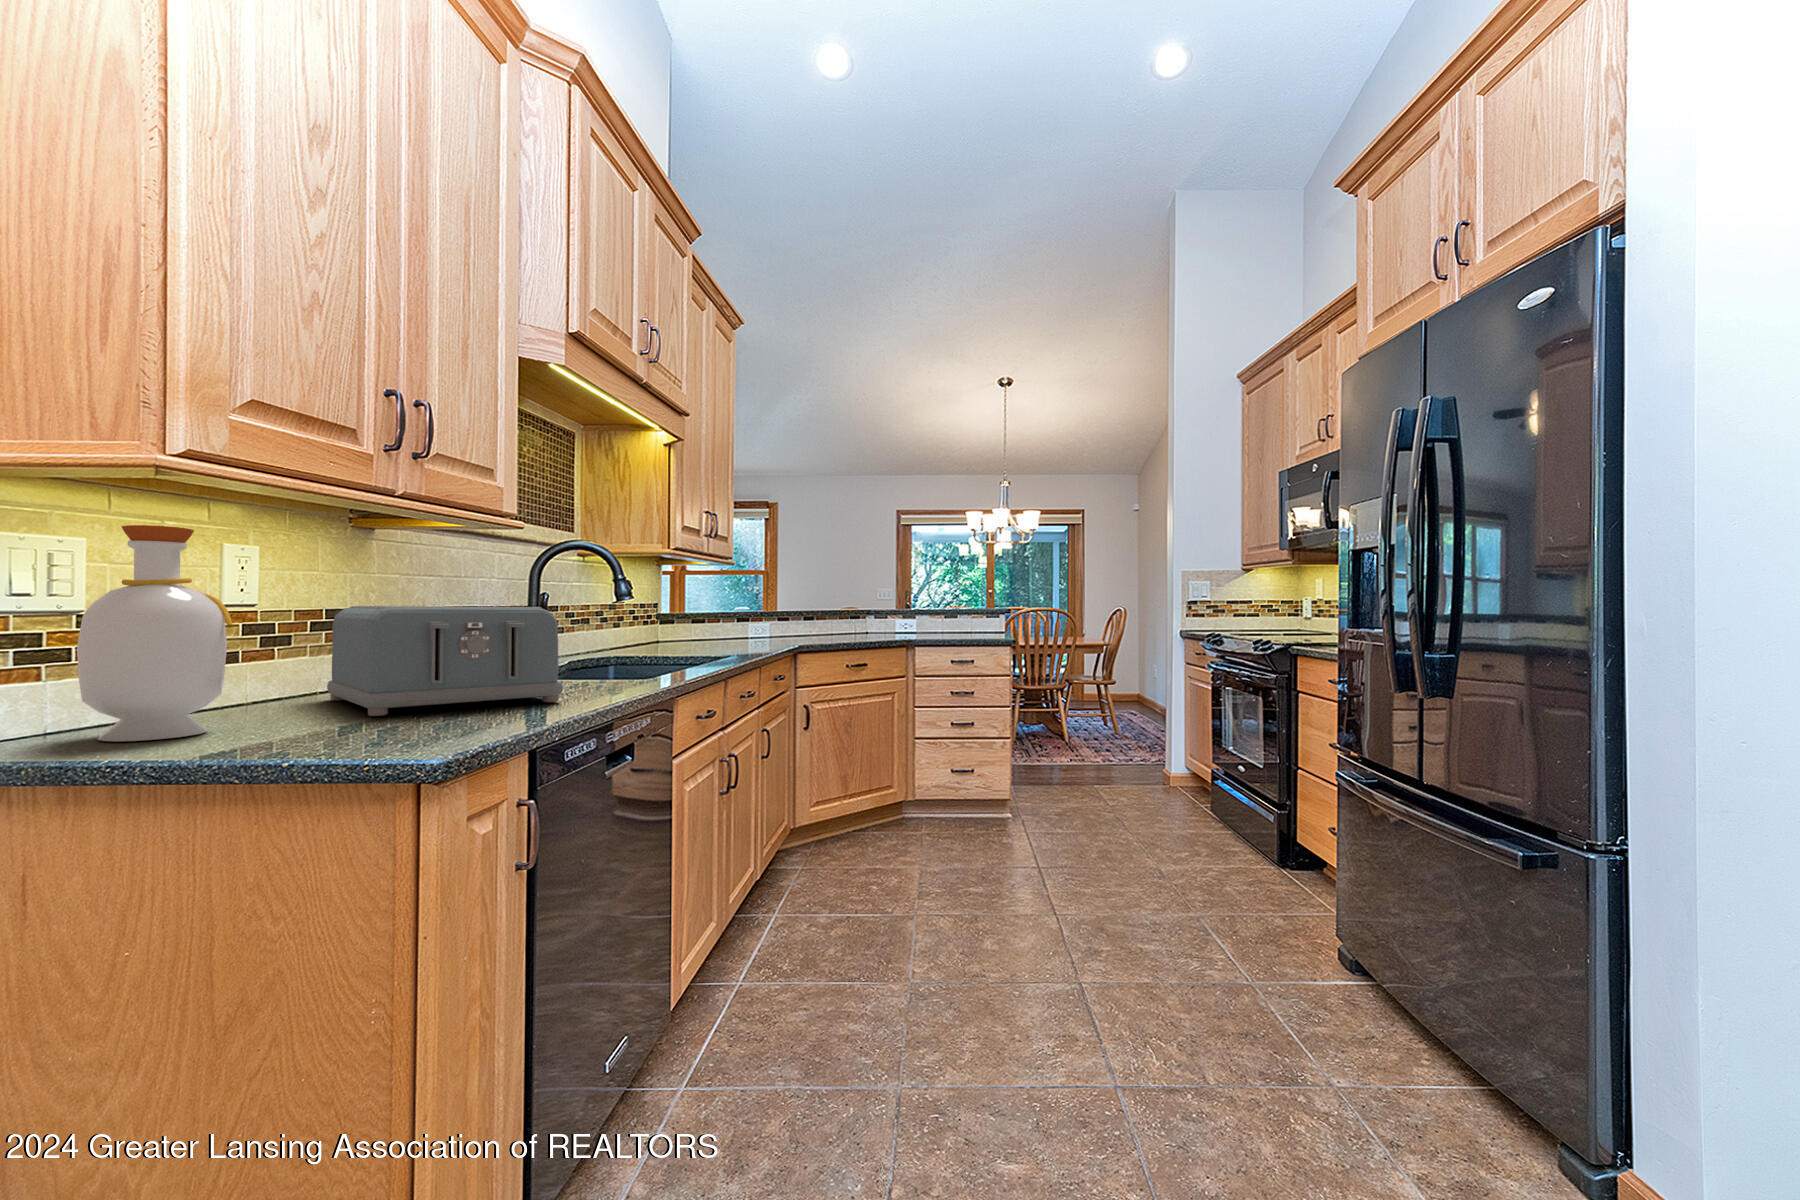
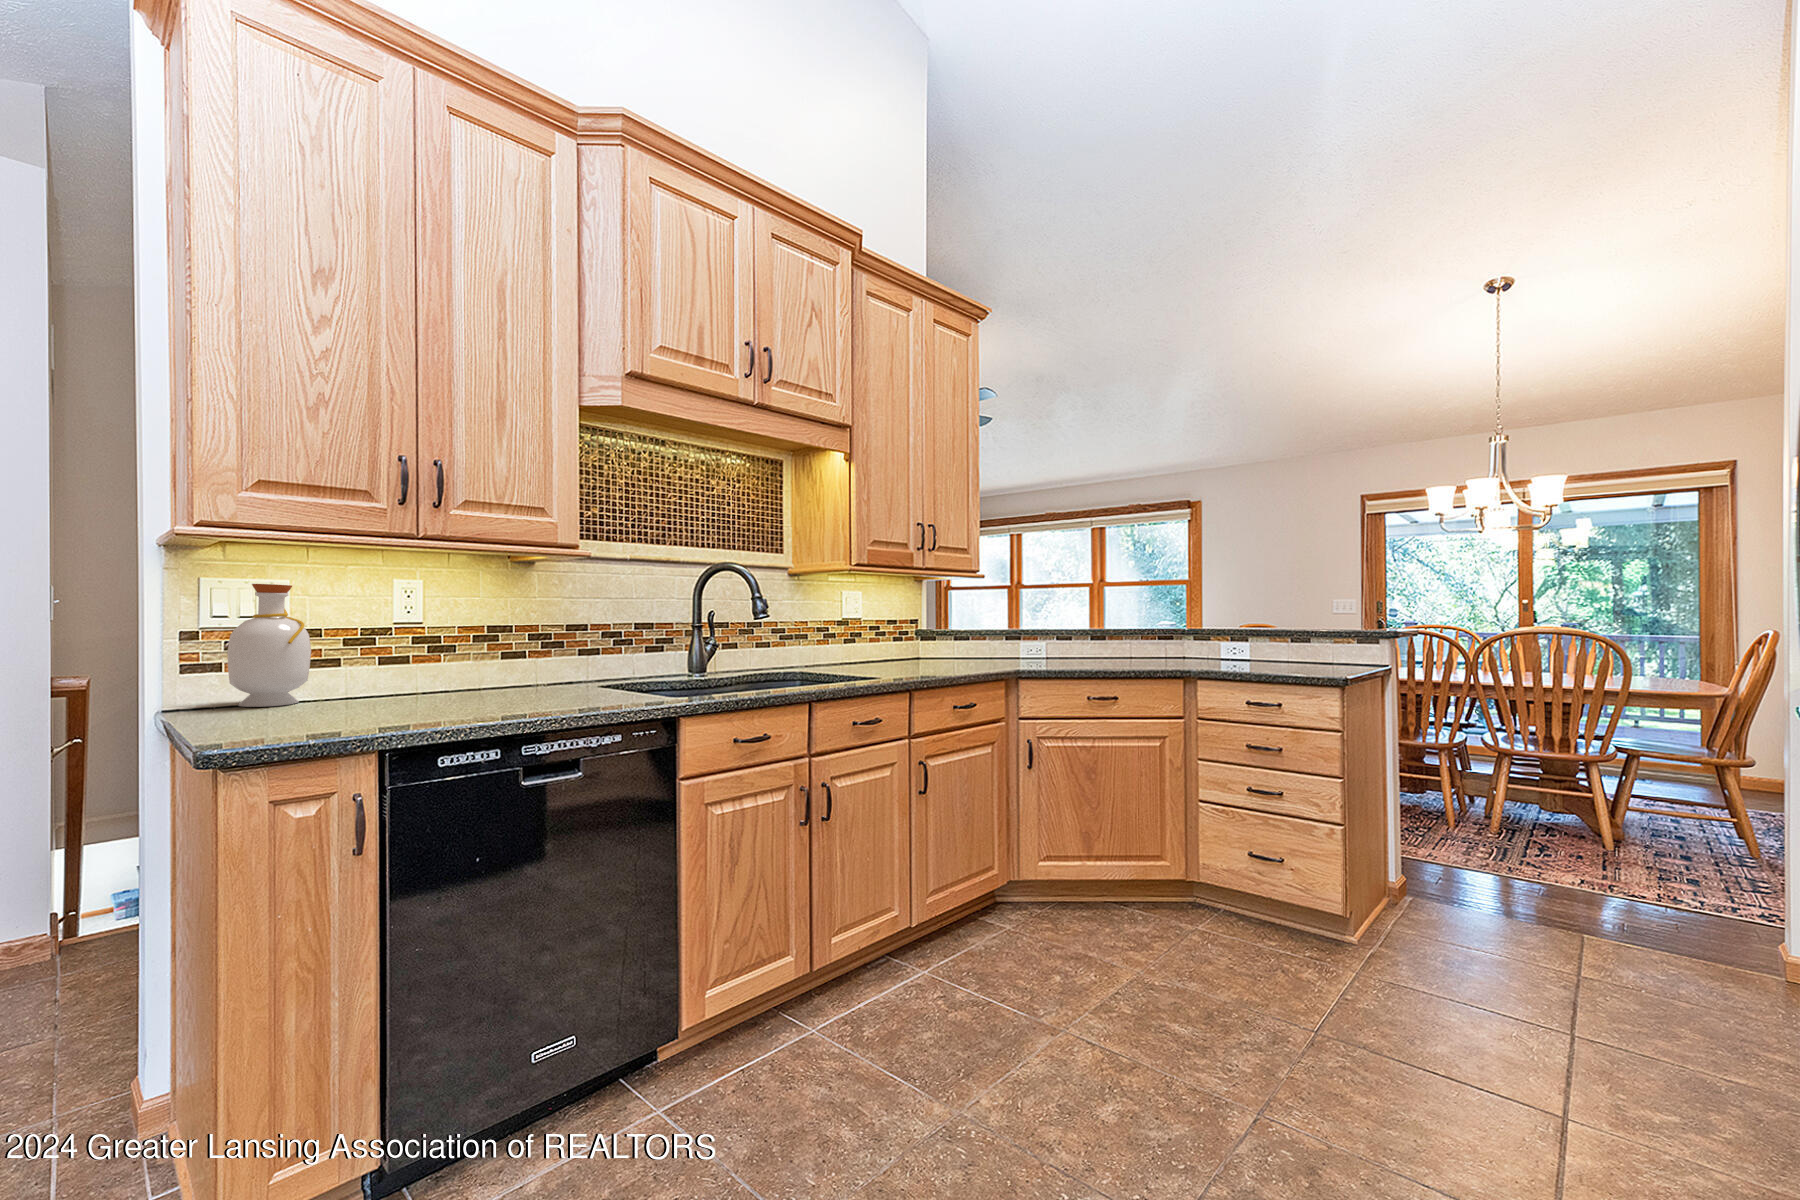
toaster: present [327,606,563,716] -> none [370,629,564,710]

